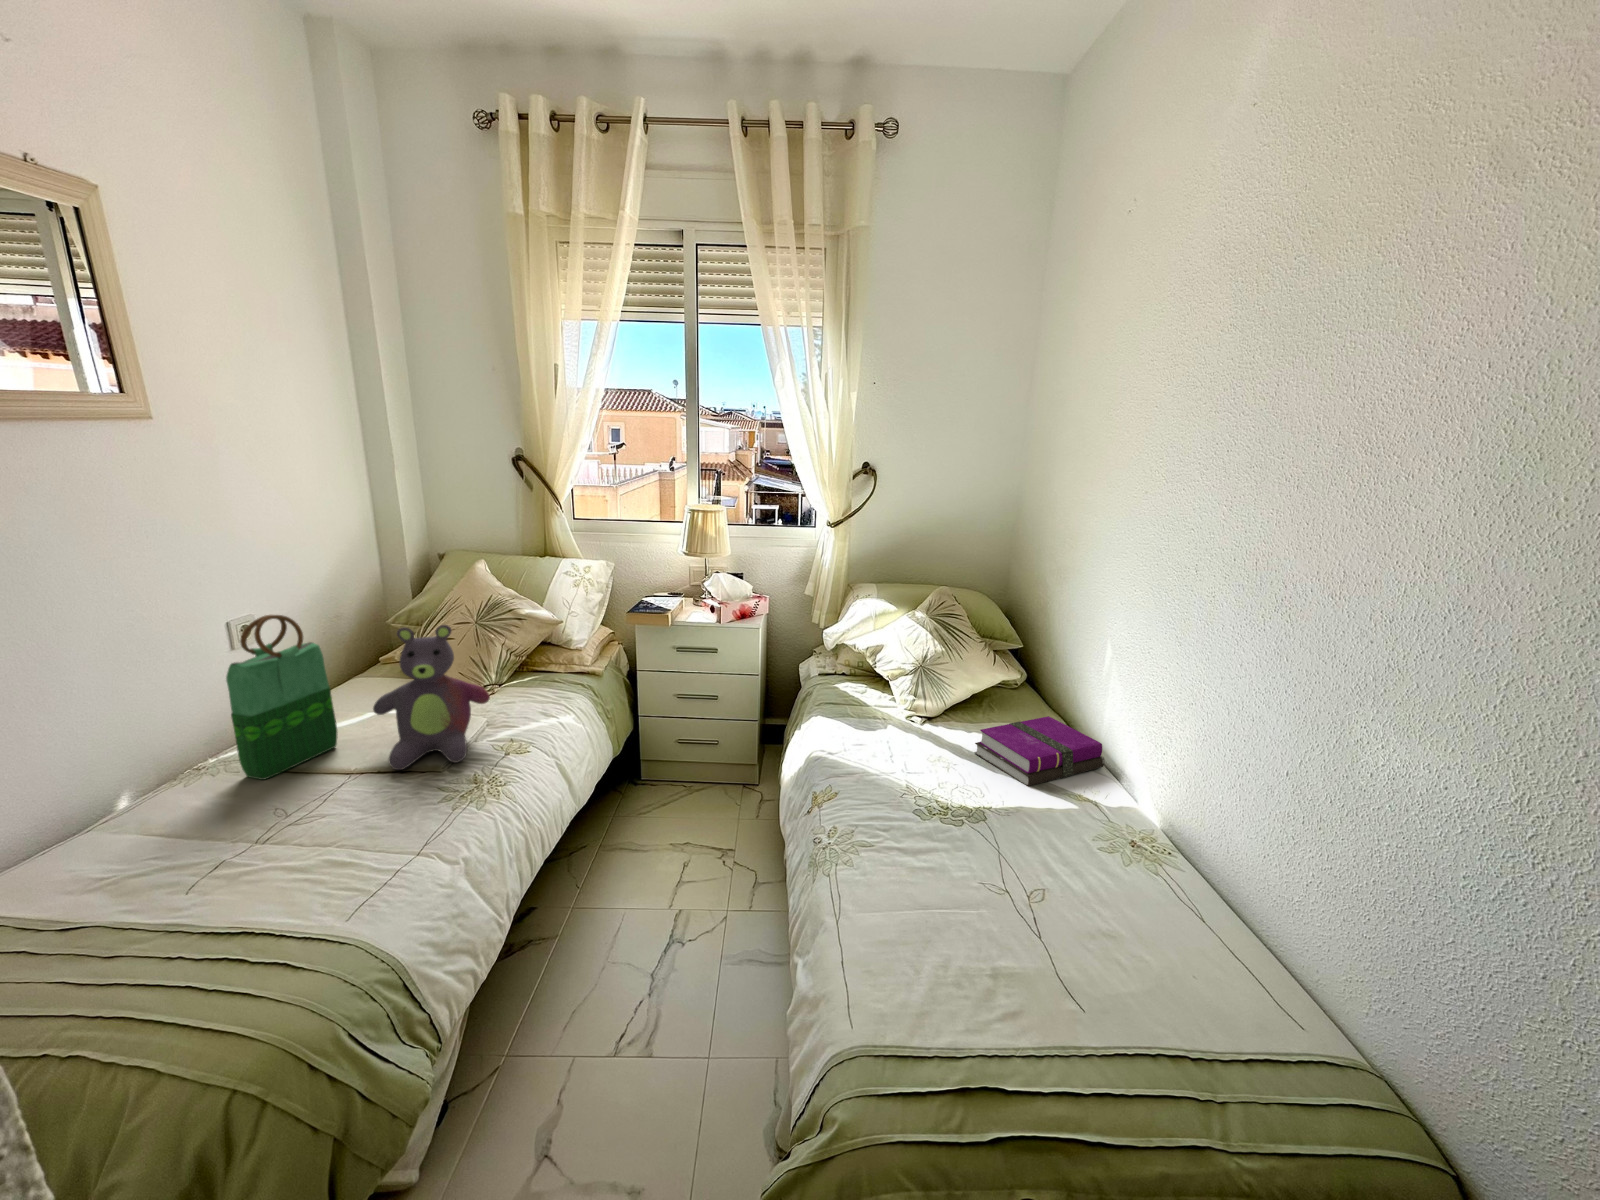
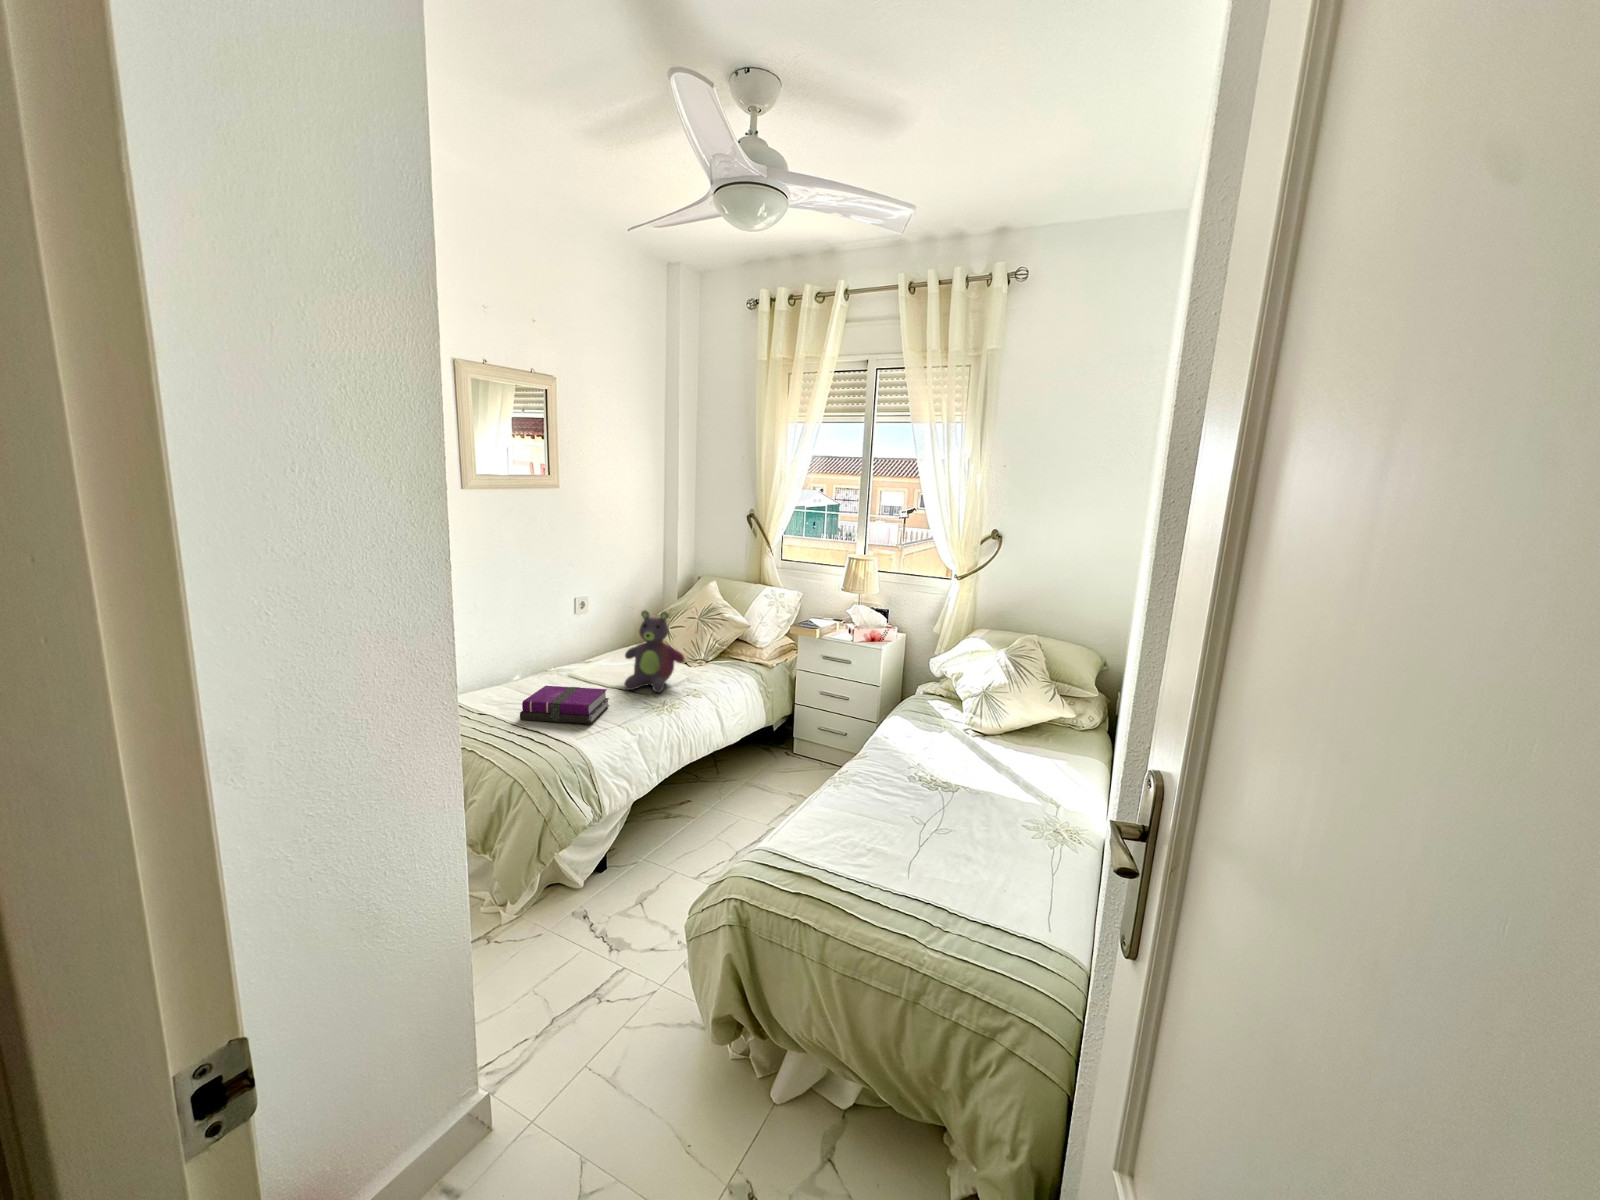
tote bag: present [226,615,338,780] -> none [561,594,608,681]
notebook: present [974,716,1105,786] -> present [520,686,609,723]

